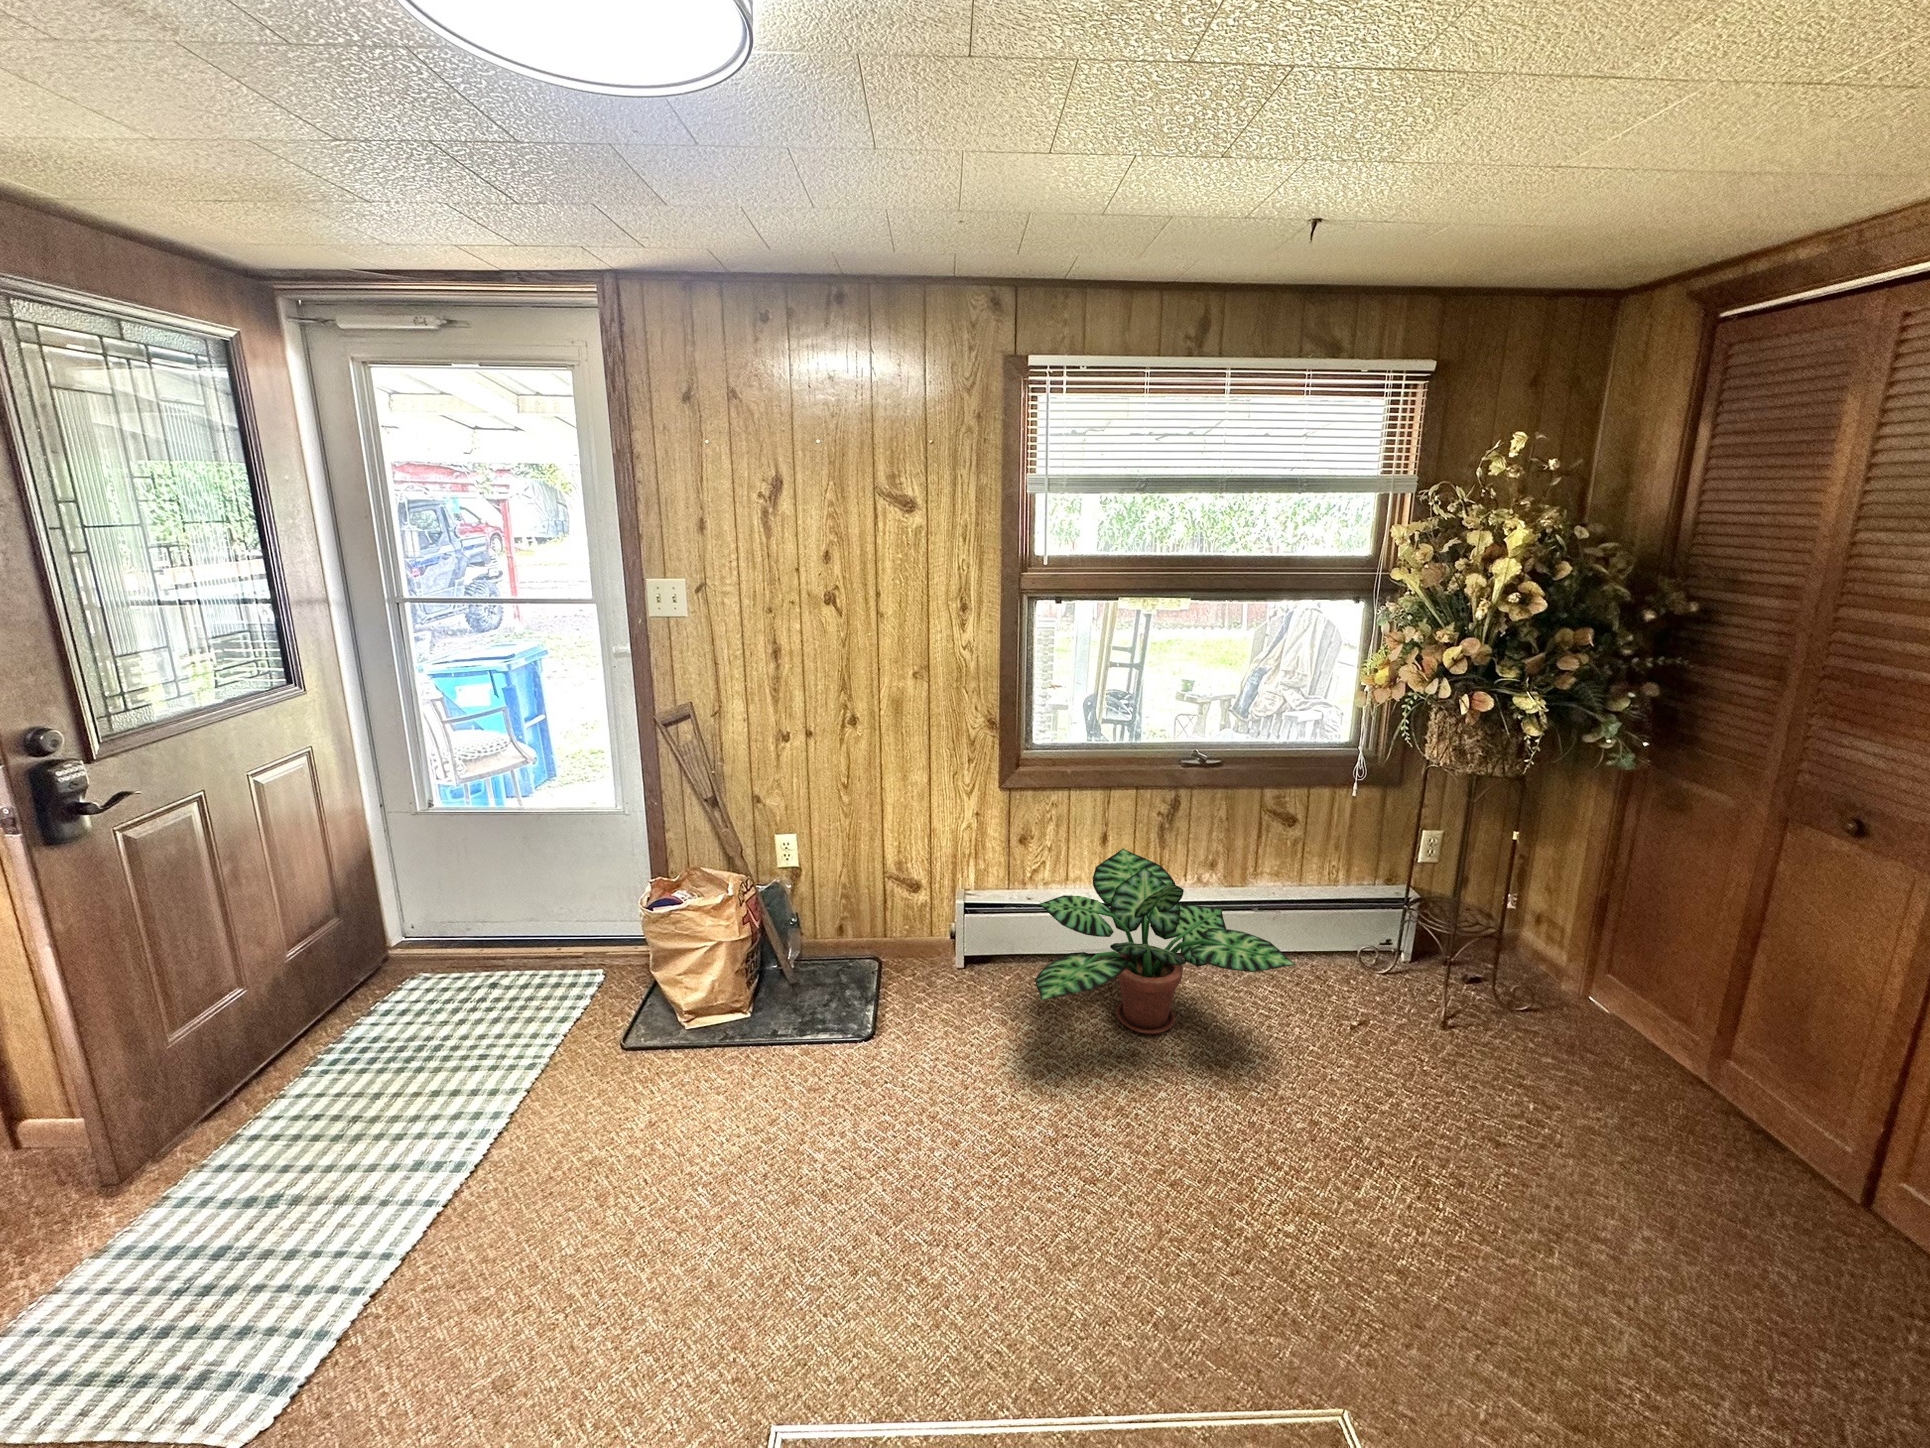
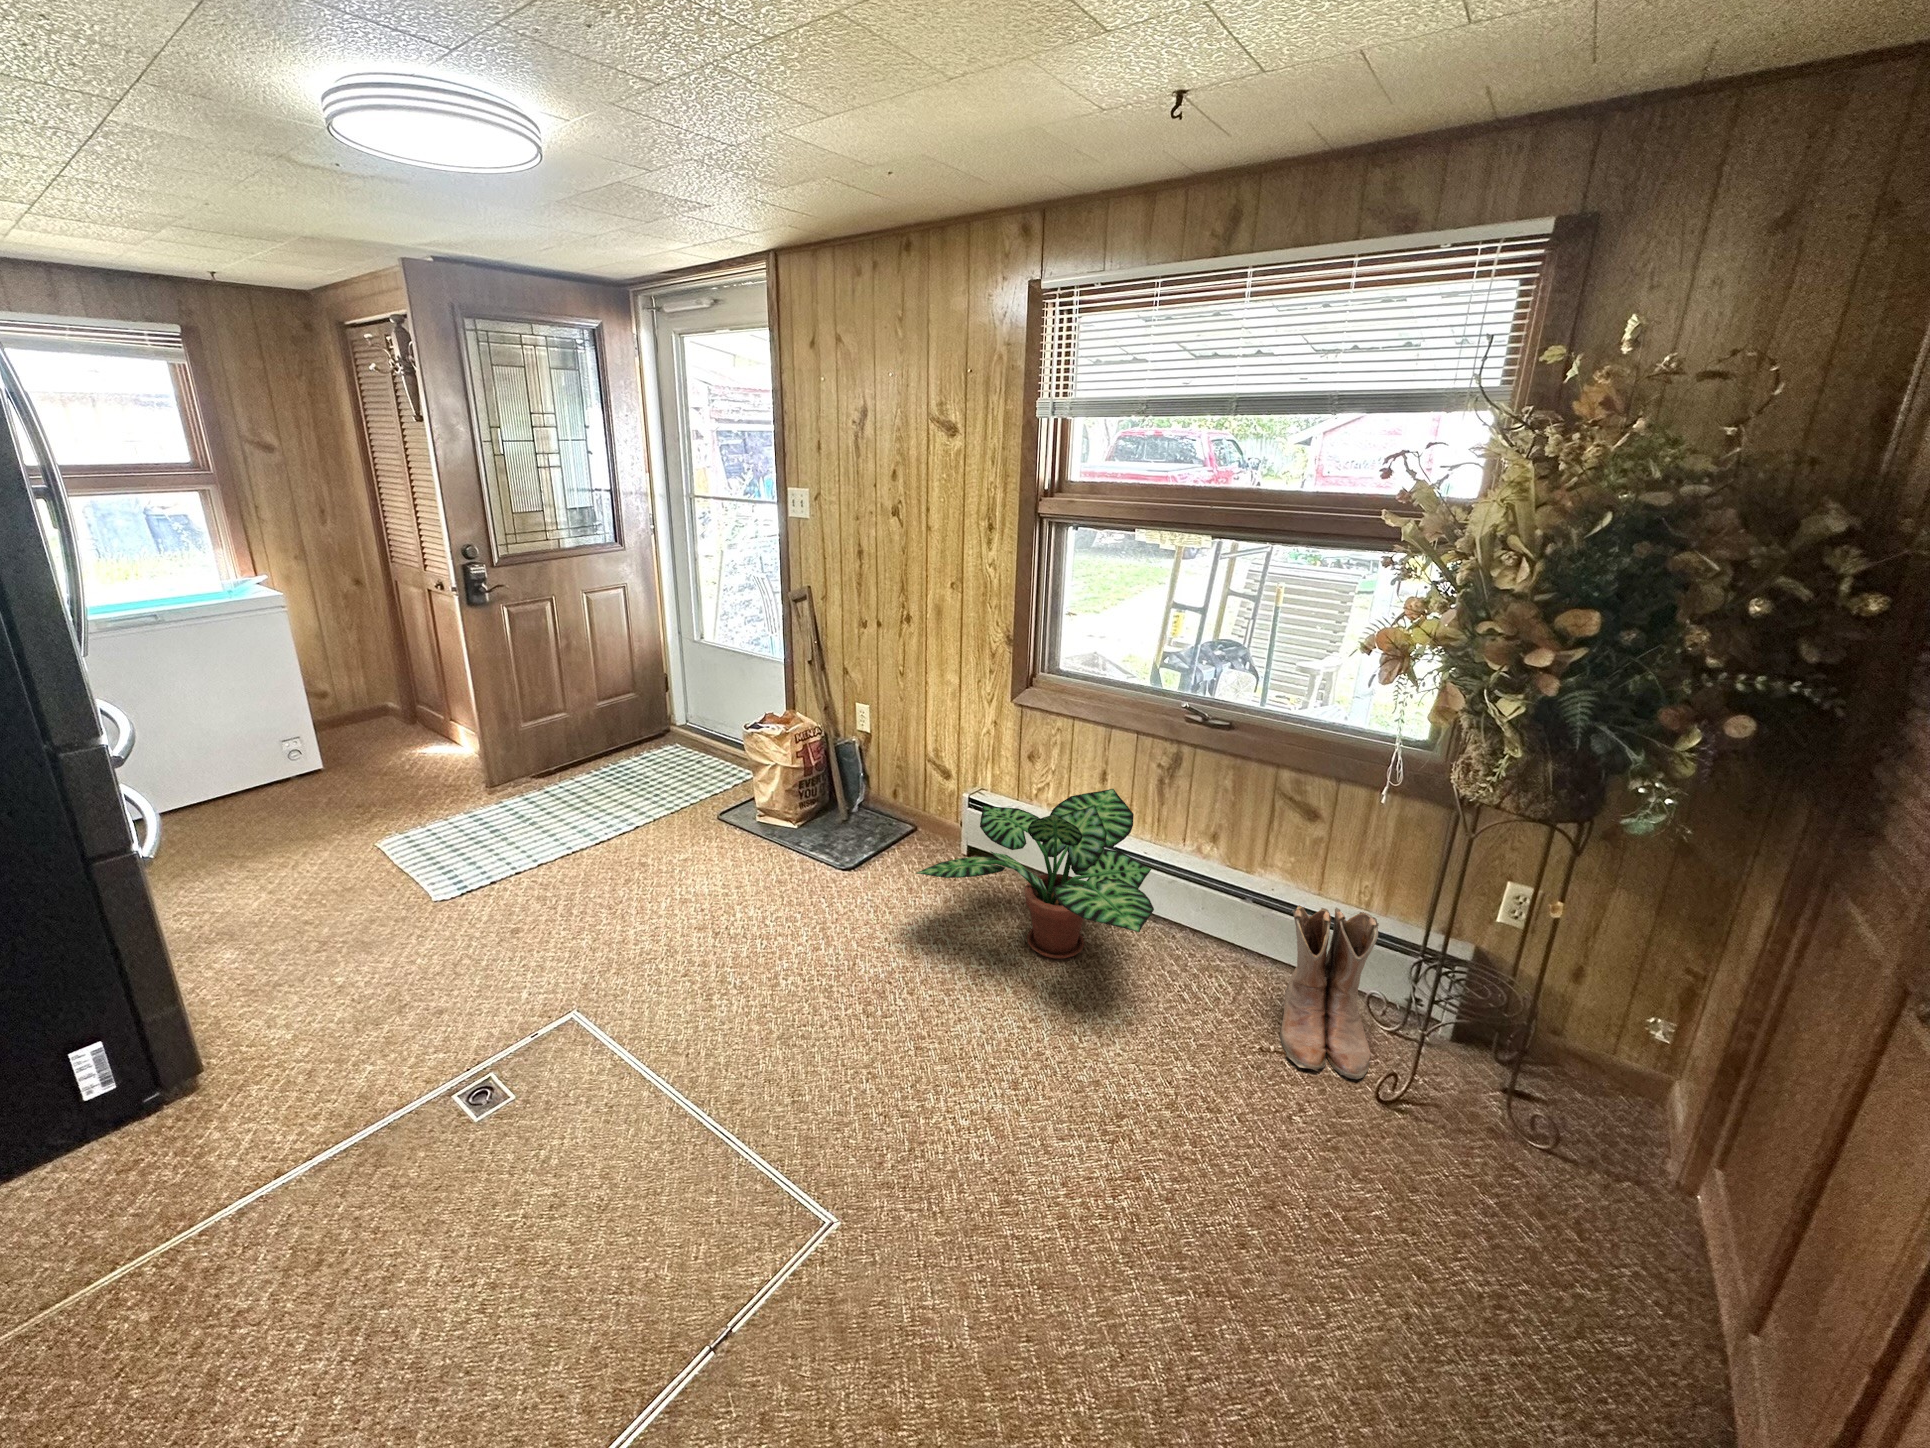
boots: none [1327,886,1427,1029] -> present [1280,905,1379,1079]

